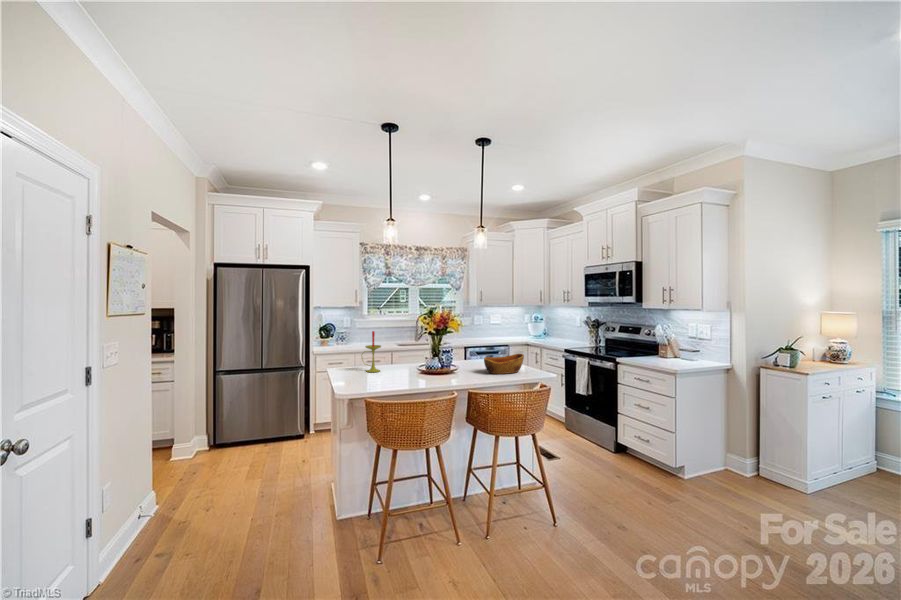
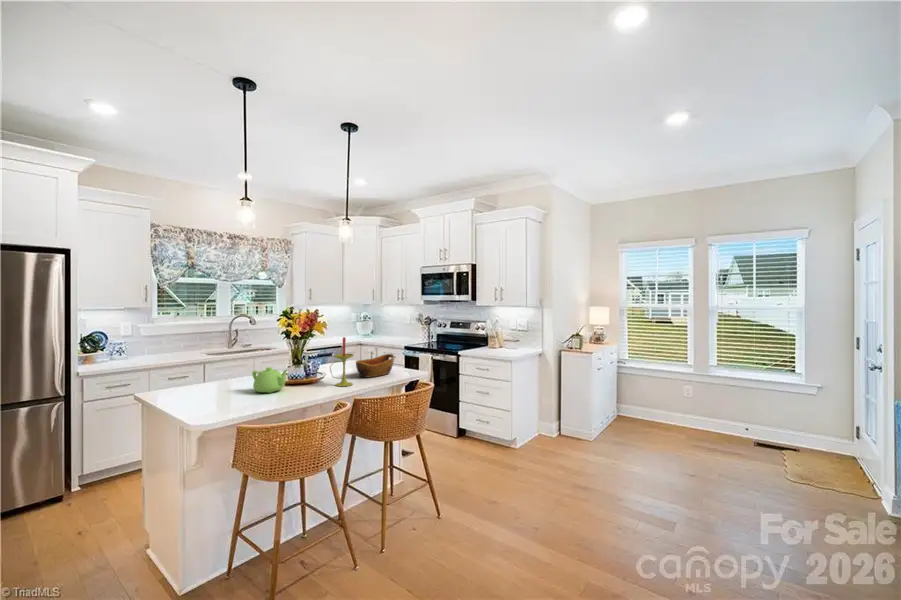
candle: present [362,331,381,372] -> present [330,337,353,386]
teapot: none [394,356,419,378] -> present [252,367,287,393]

